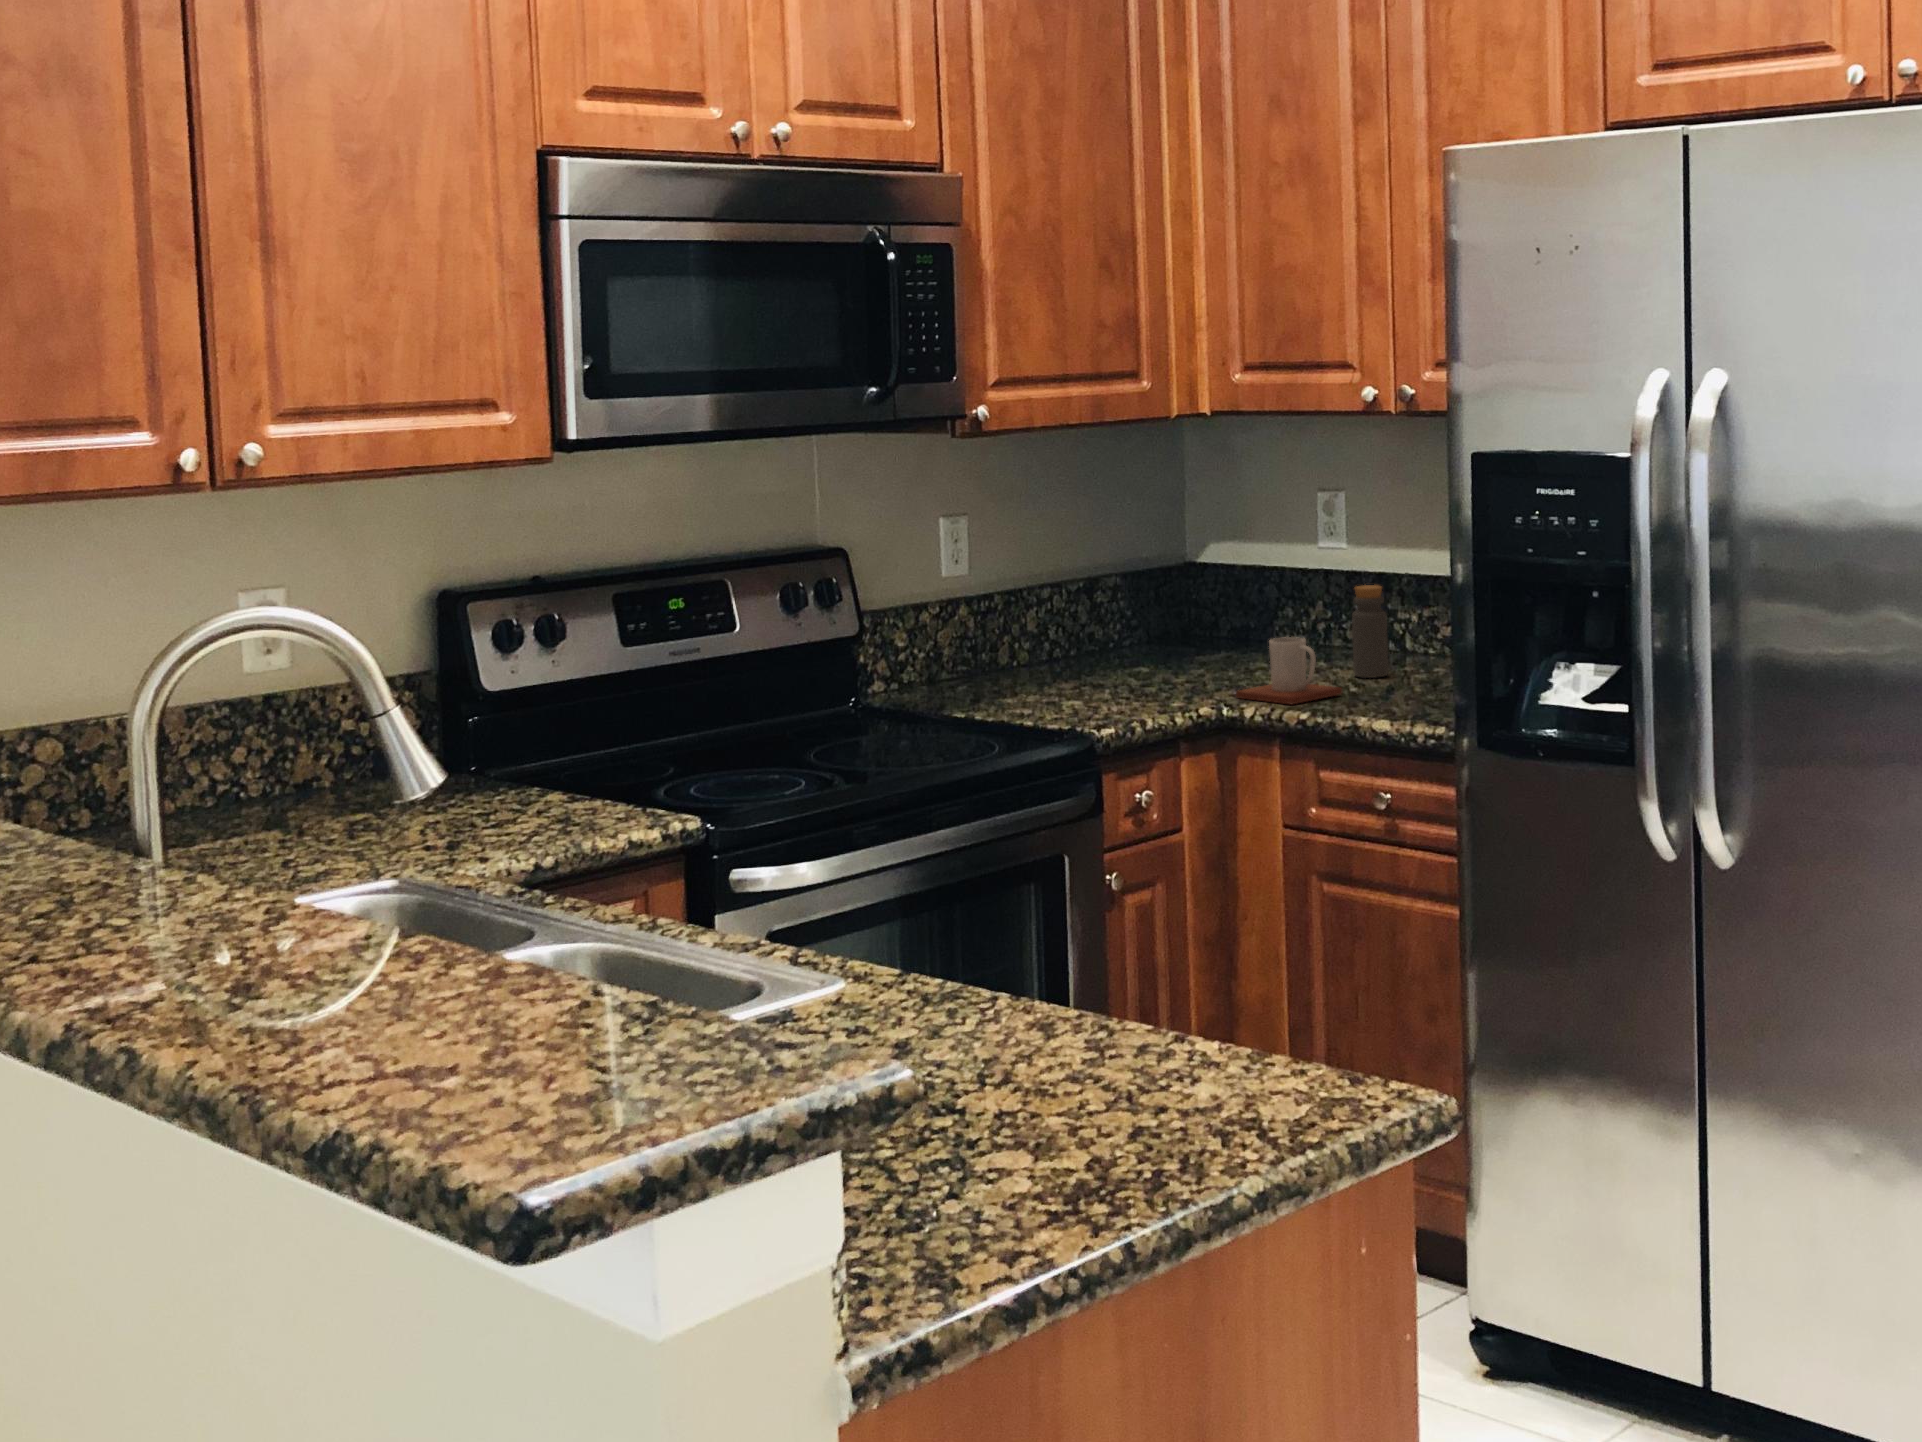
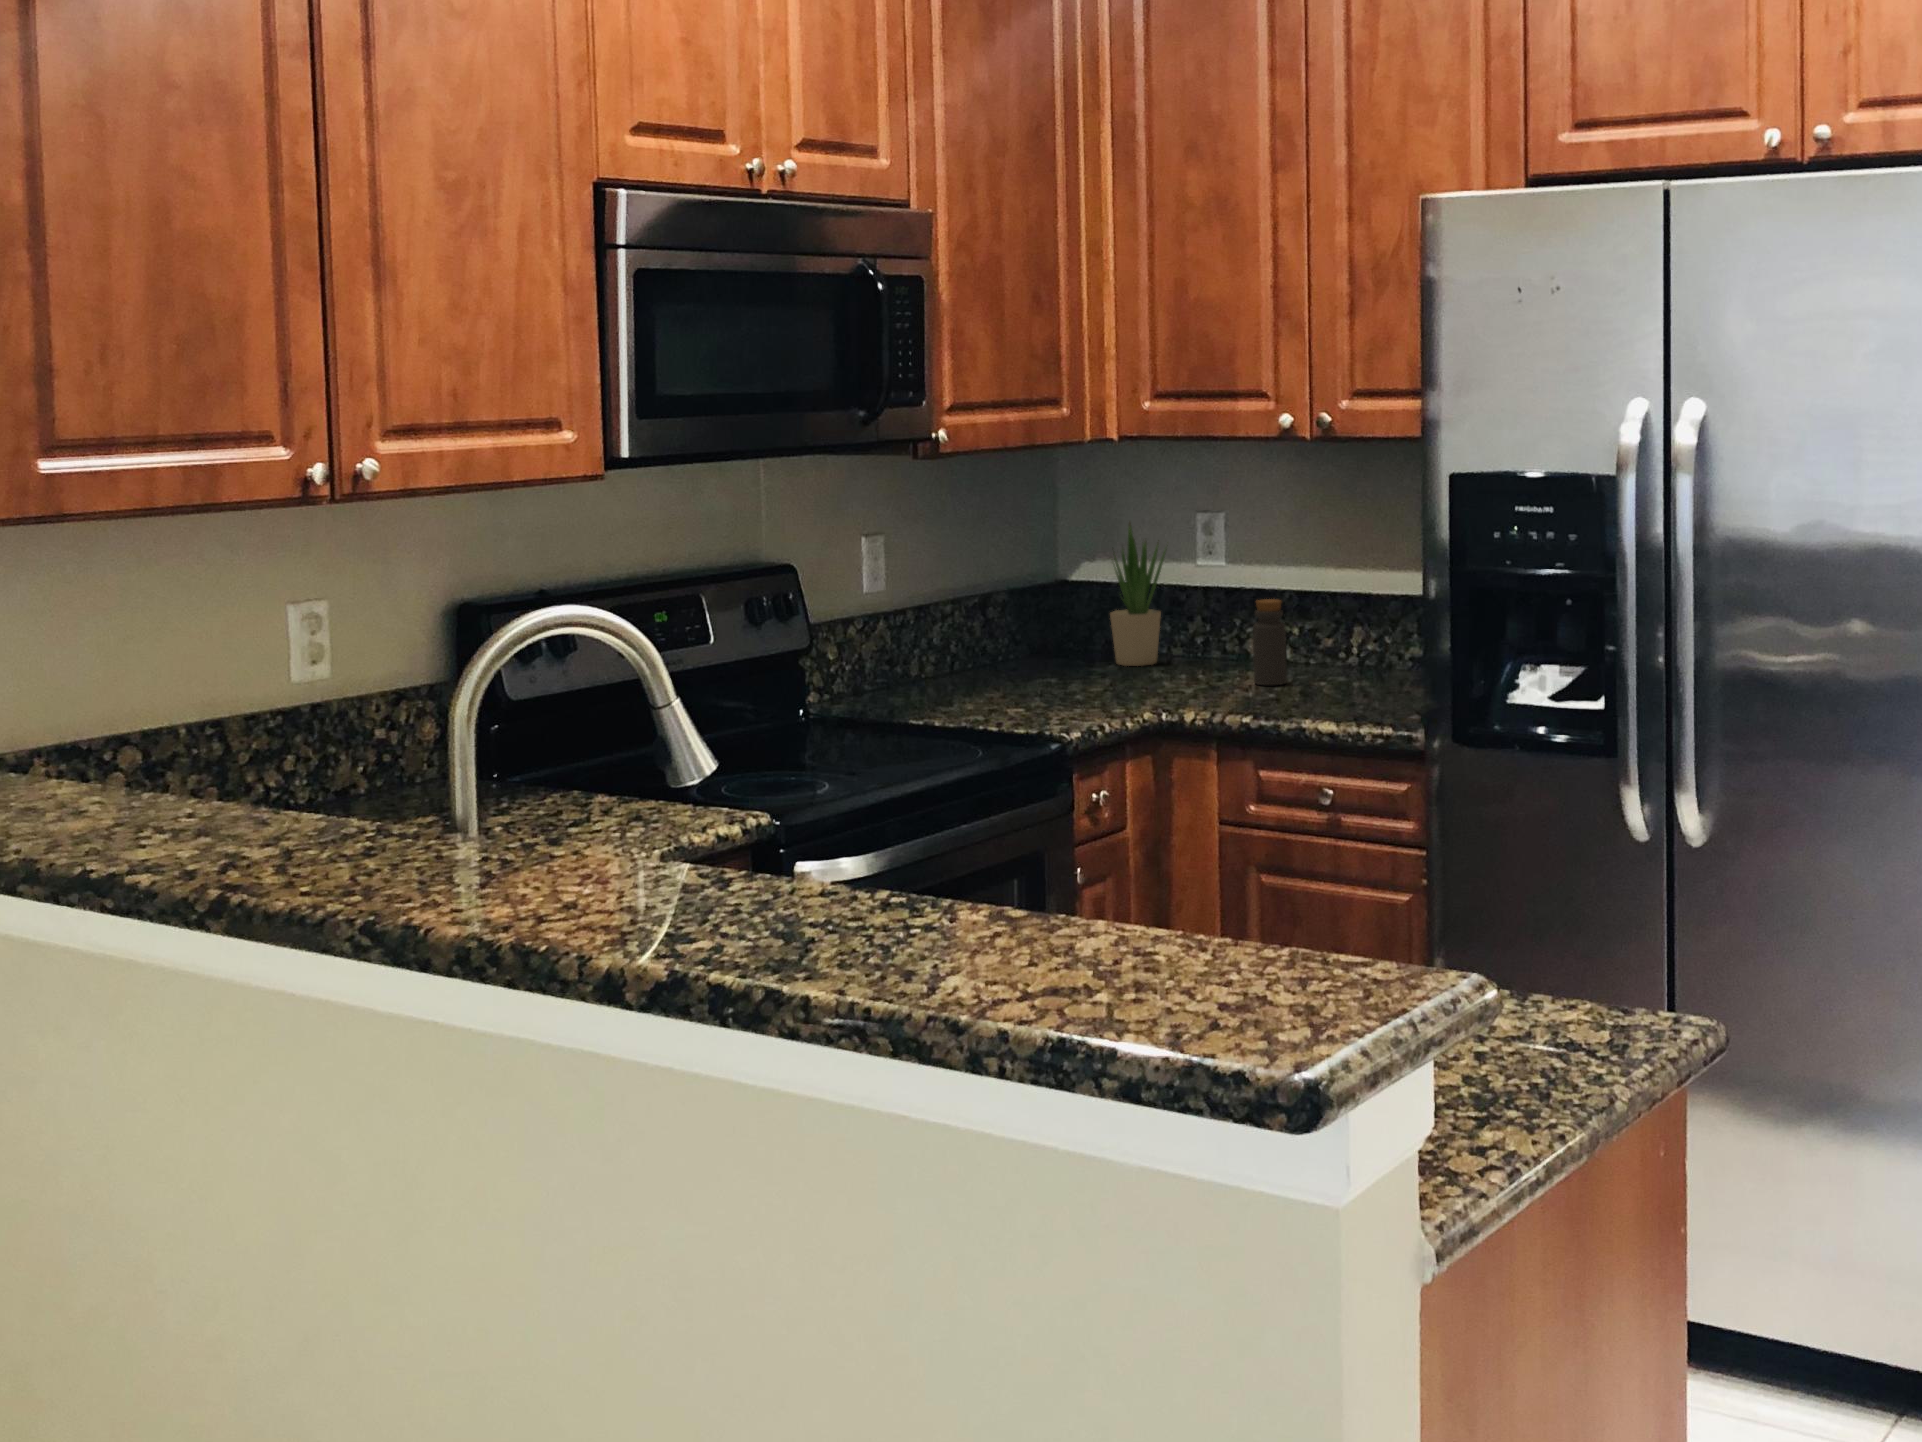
potted plant: none [1226,498,1288,654] -> present [1110,523,1166,666]
mug: present [1236,637,1343,705] -> none [1166,648,1263,710]

